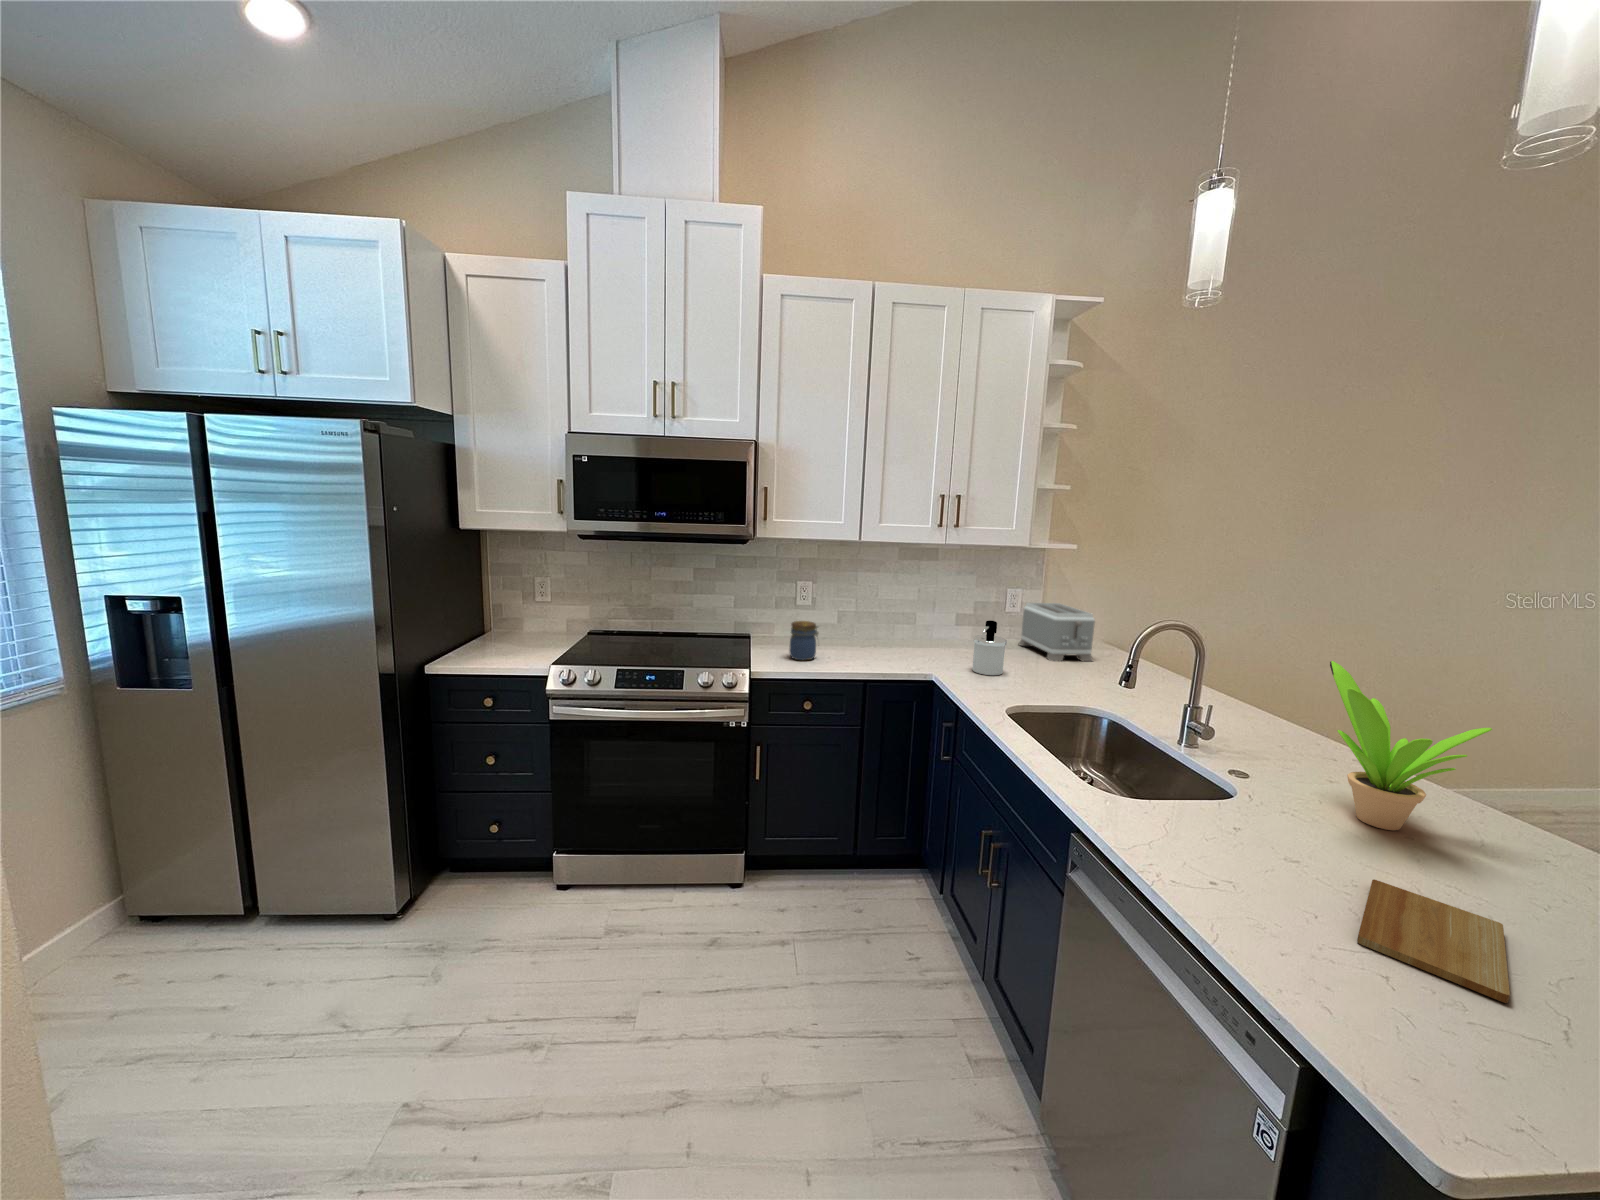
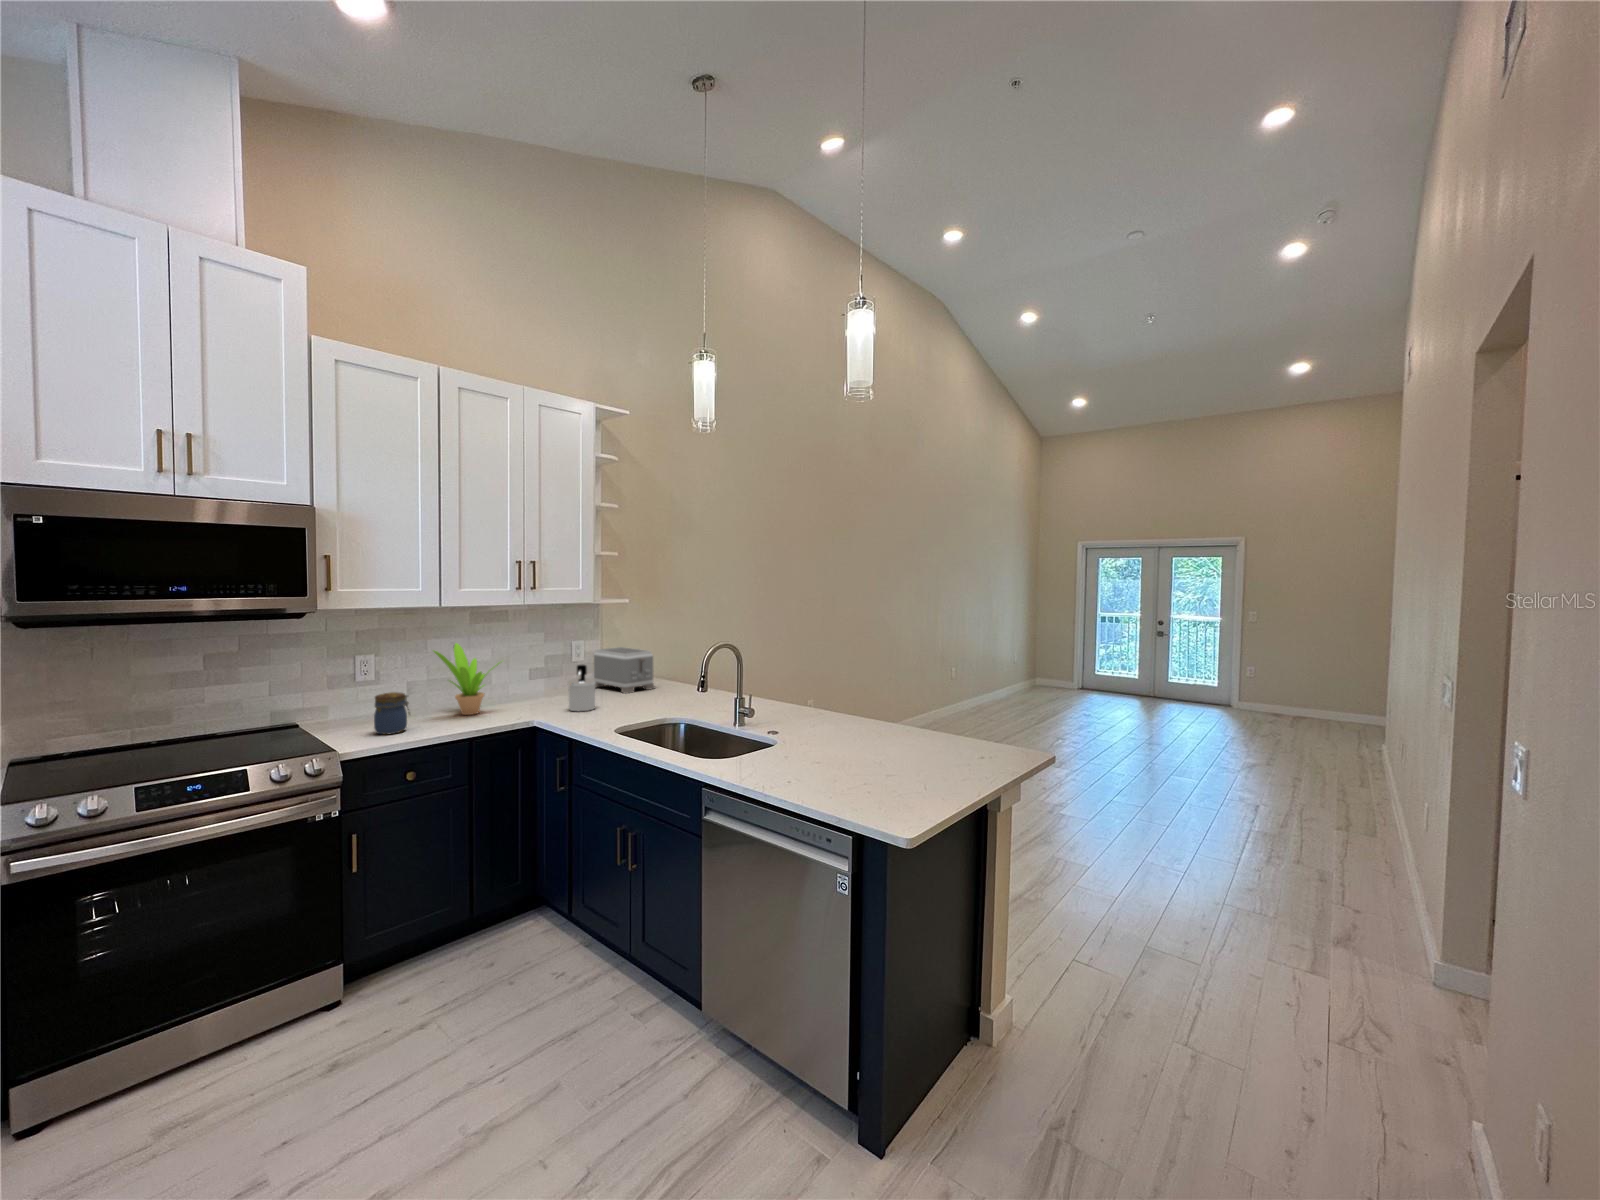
potted plant: present [1330,661,1492,830] -> present [434,643,499,715]
cutting board: present [1357,879,1510,1003] -> none [840,753,891,778]

